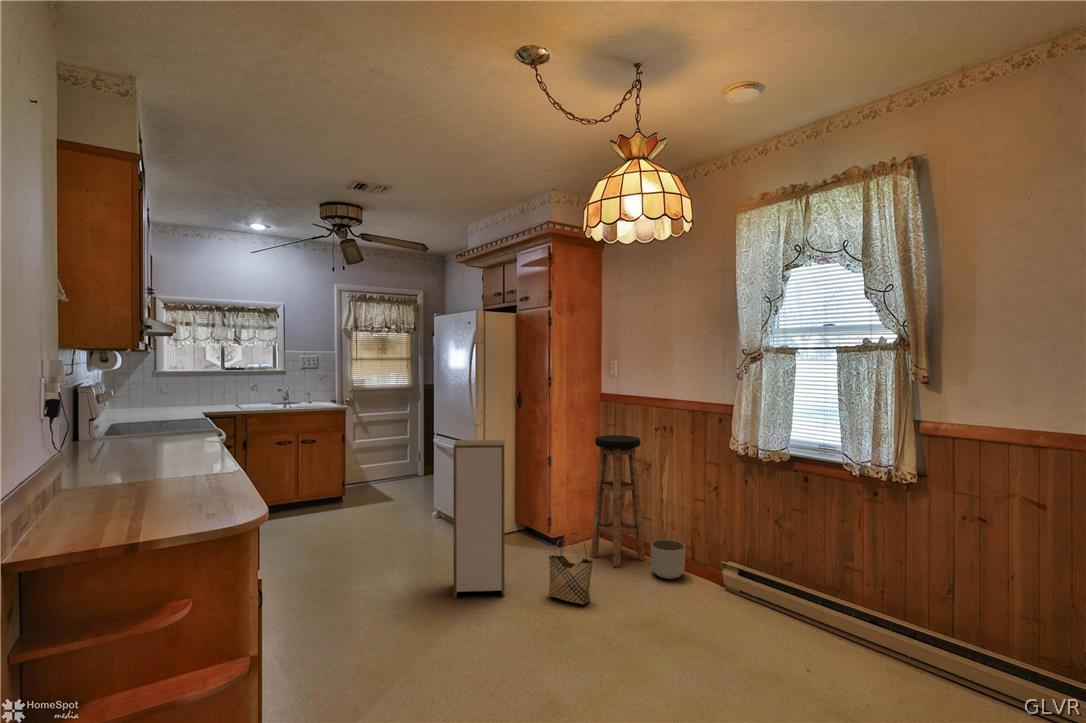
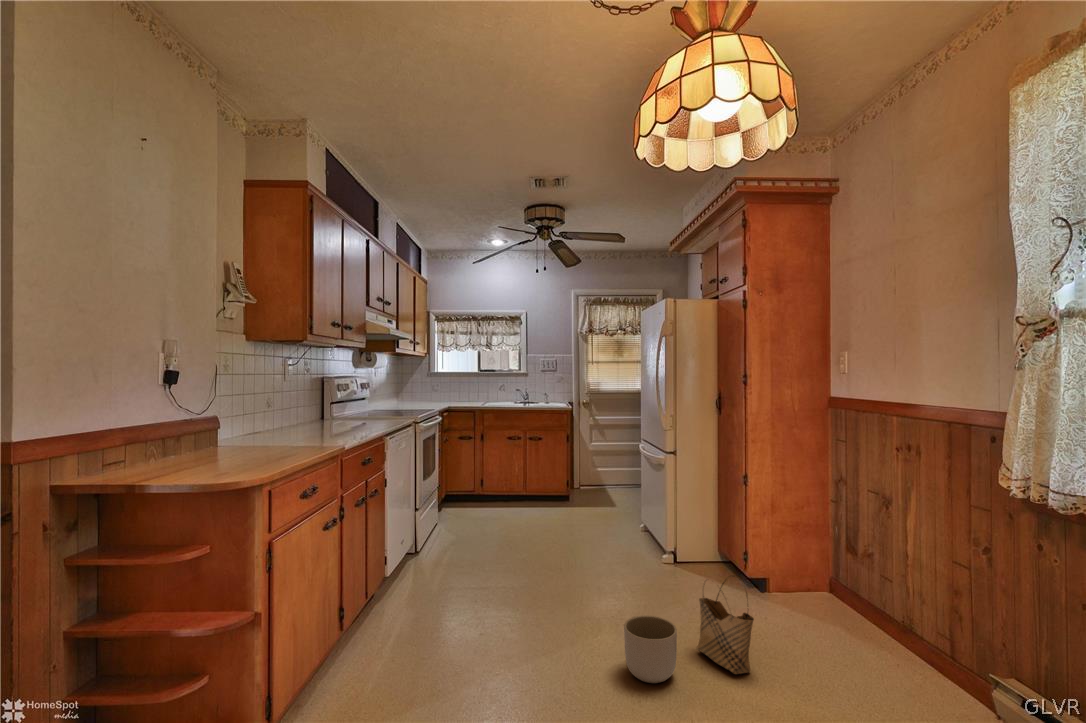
bar stool: present [591,435,645,568] -> none [796,452,879,638]
storage cabinet: present [453,440,505,598] -> none [589,442,659,635]
planter: present [651,539,685,579] -> present [624,615,677,683]

